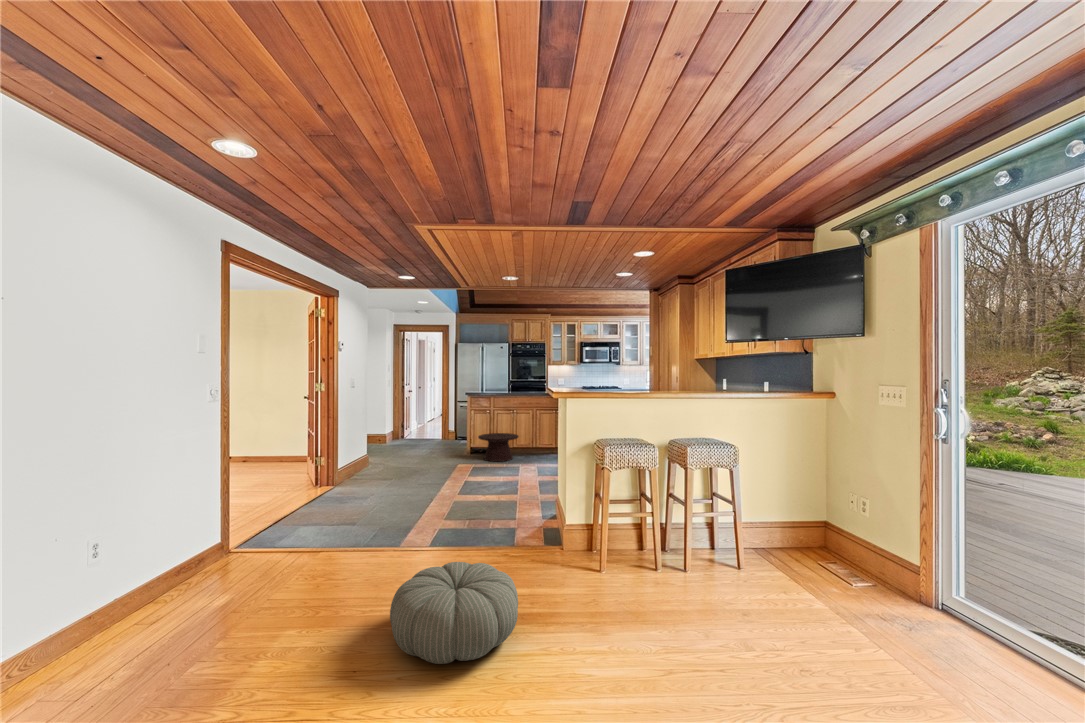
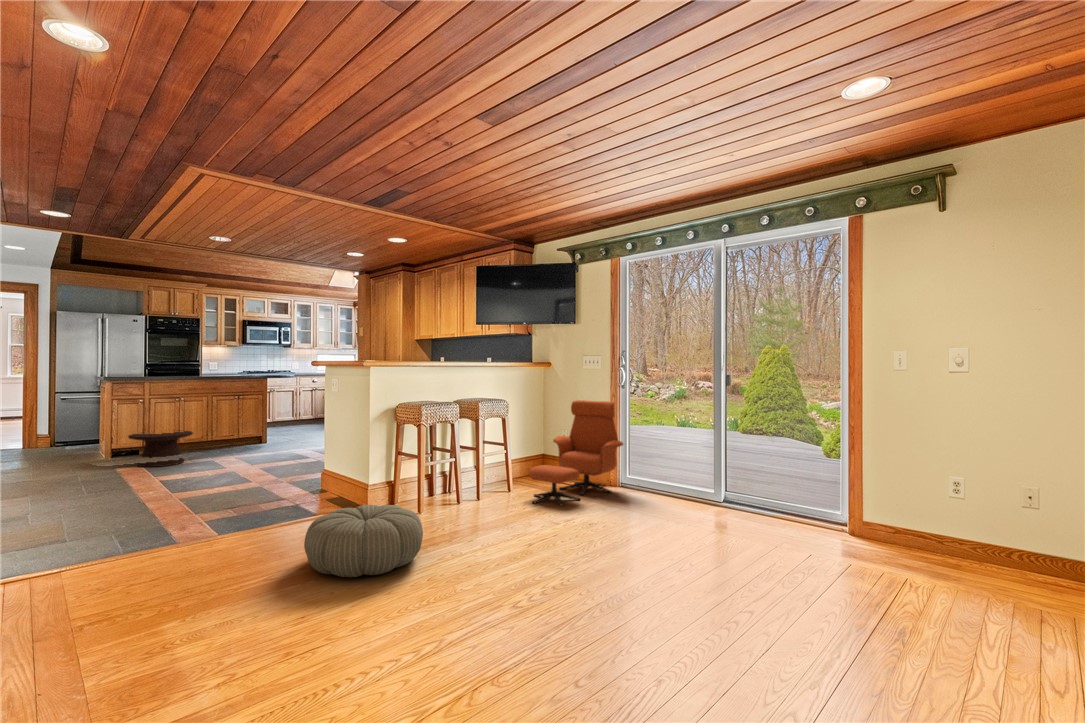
lounge chair: none [748,456,943,629] -> present [530,400,623,506]

